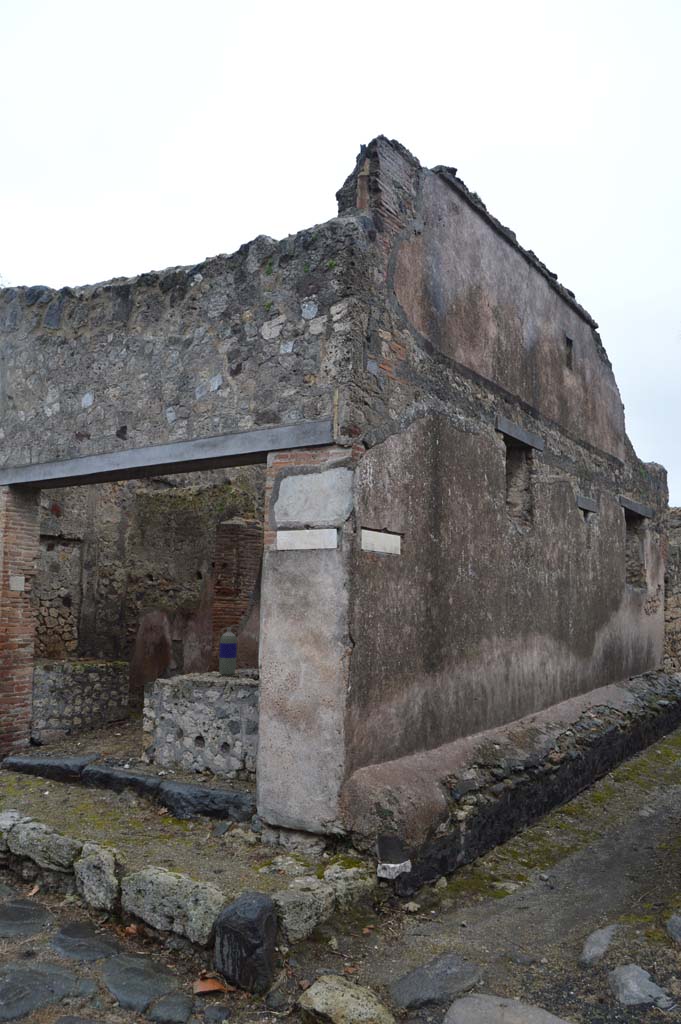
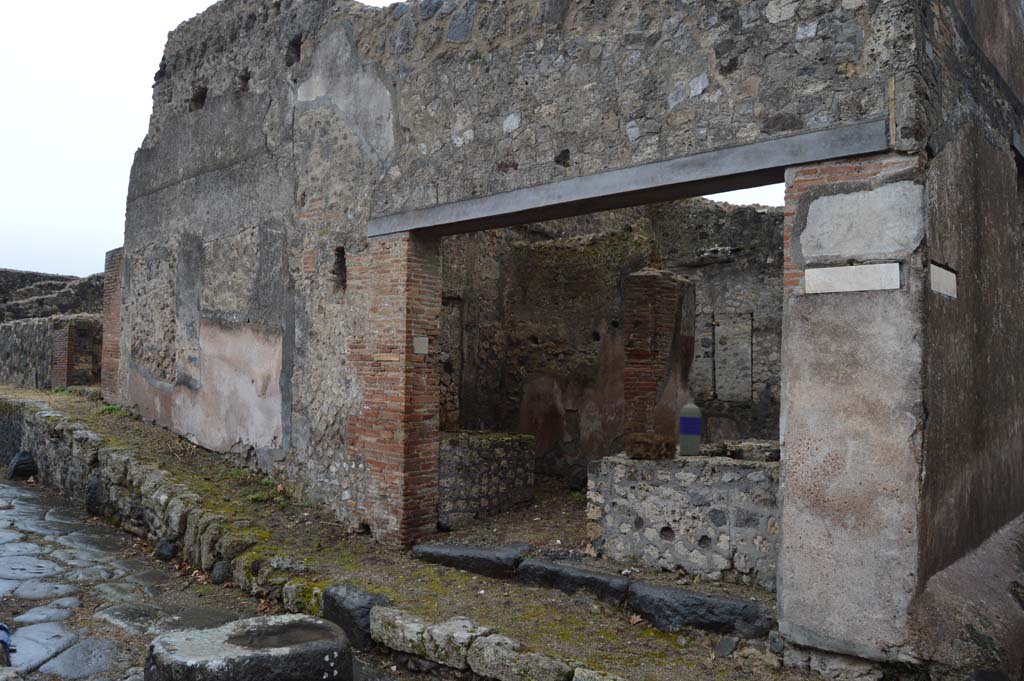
bread loaf: none [170,657,213,679] -> present [625,432,676,460]

